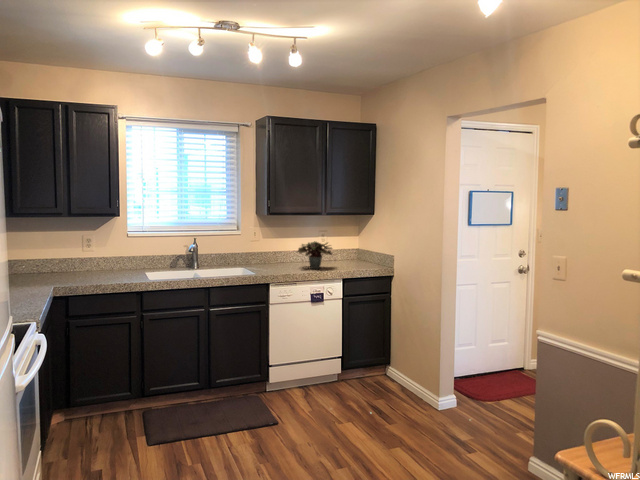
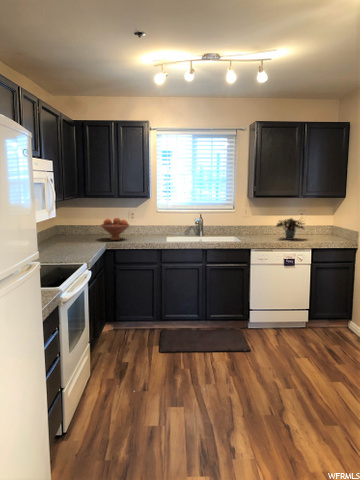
fruit bowl: none [34,244,86,279] -> present [101,218,129,240]

